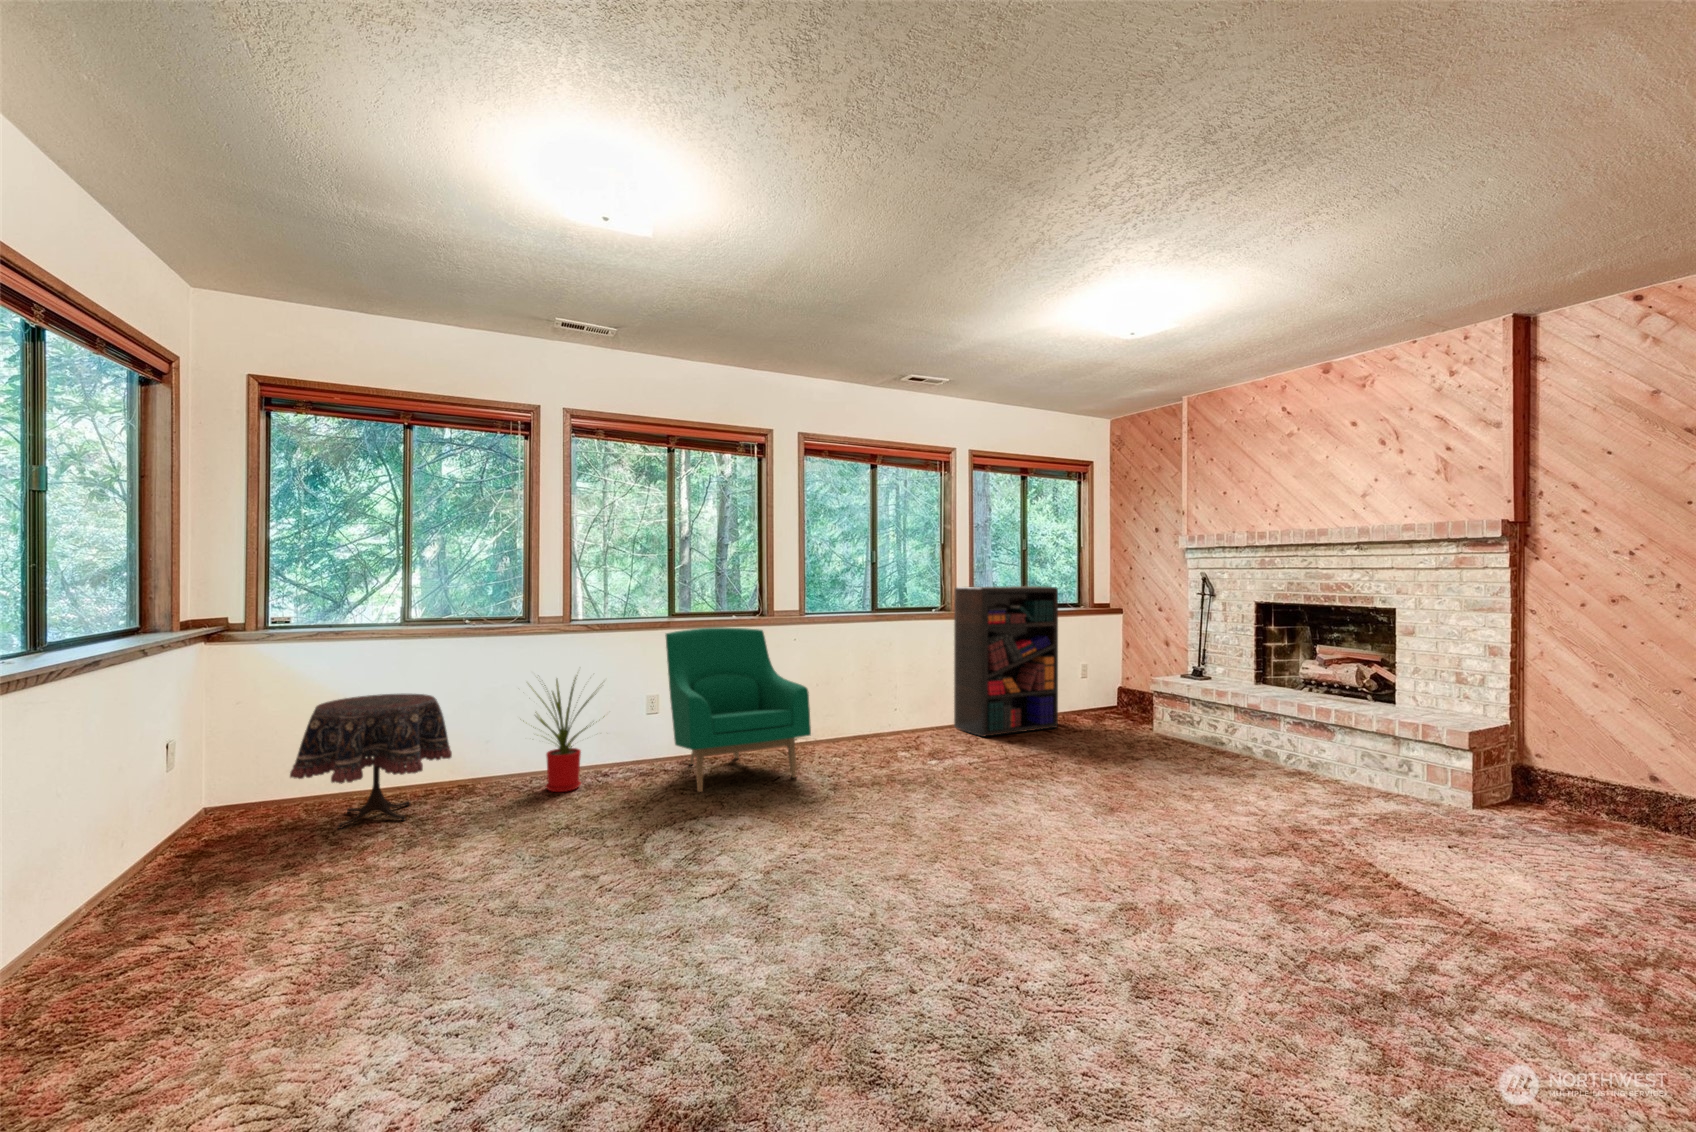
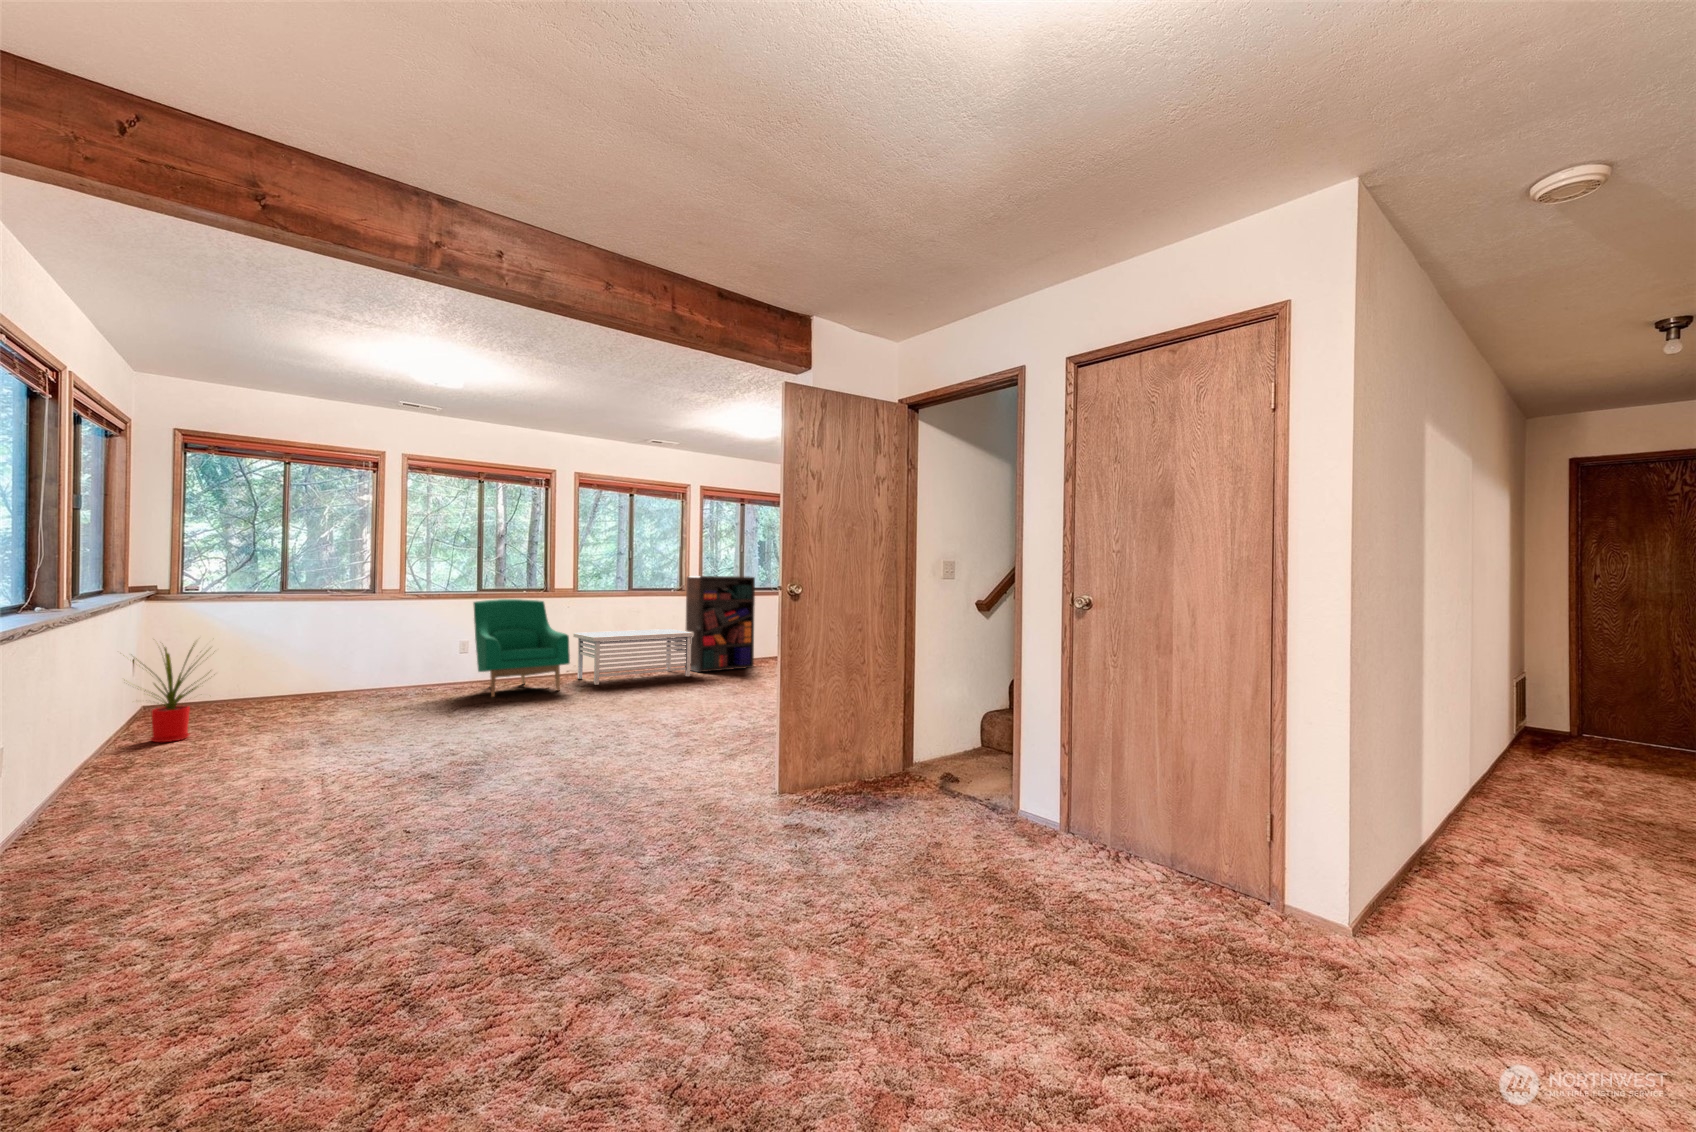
storage bench: none [802,668,980,764] -> present [573,629,693,685]
house plant: present [536,677,596,792] -> present [136,644,198,742]
side table: present [290,694,452,829] -> none [213,637,322,716]

